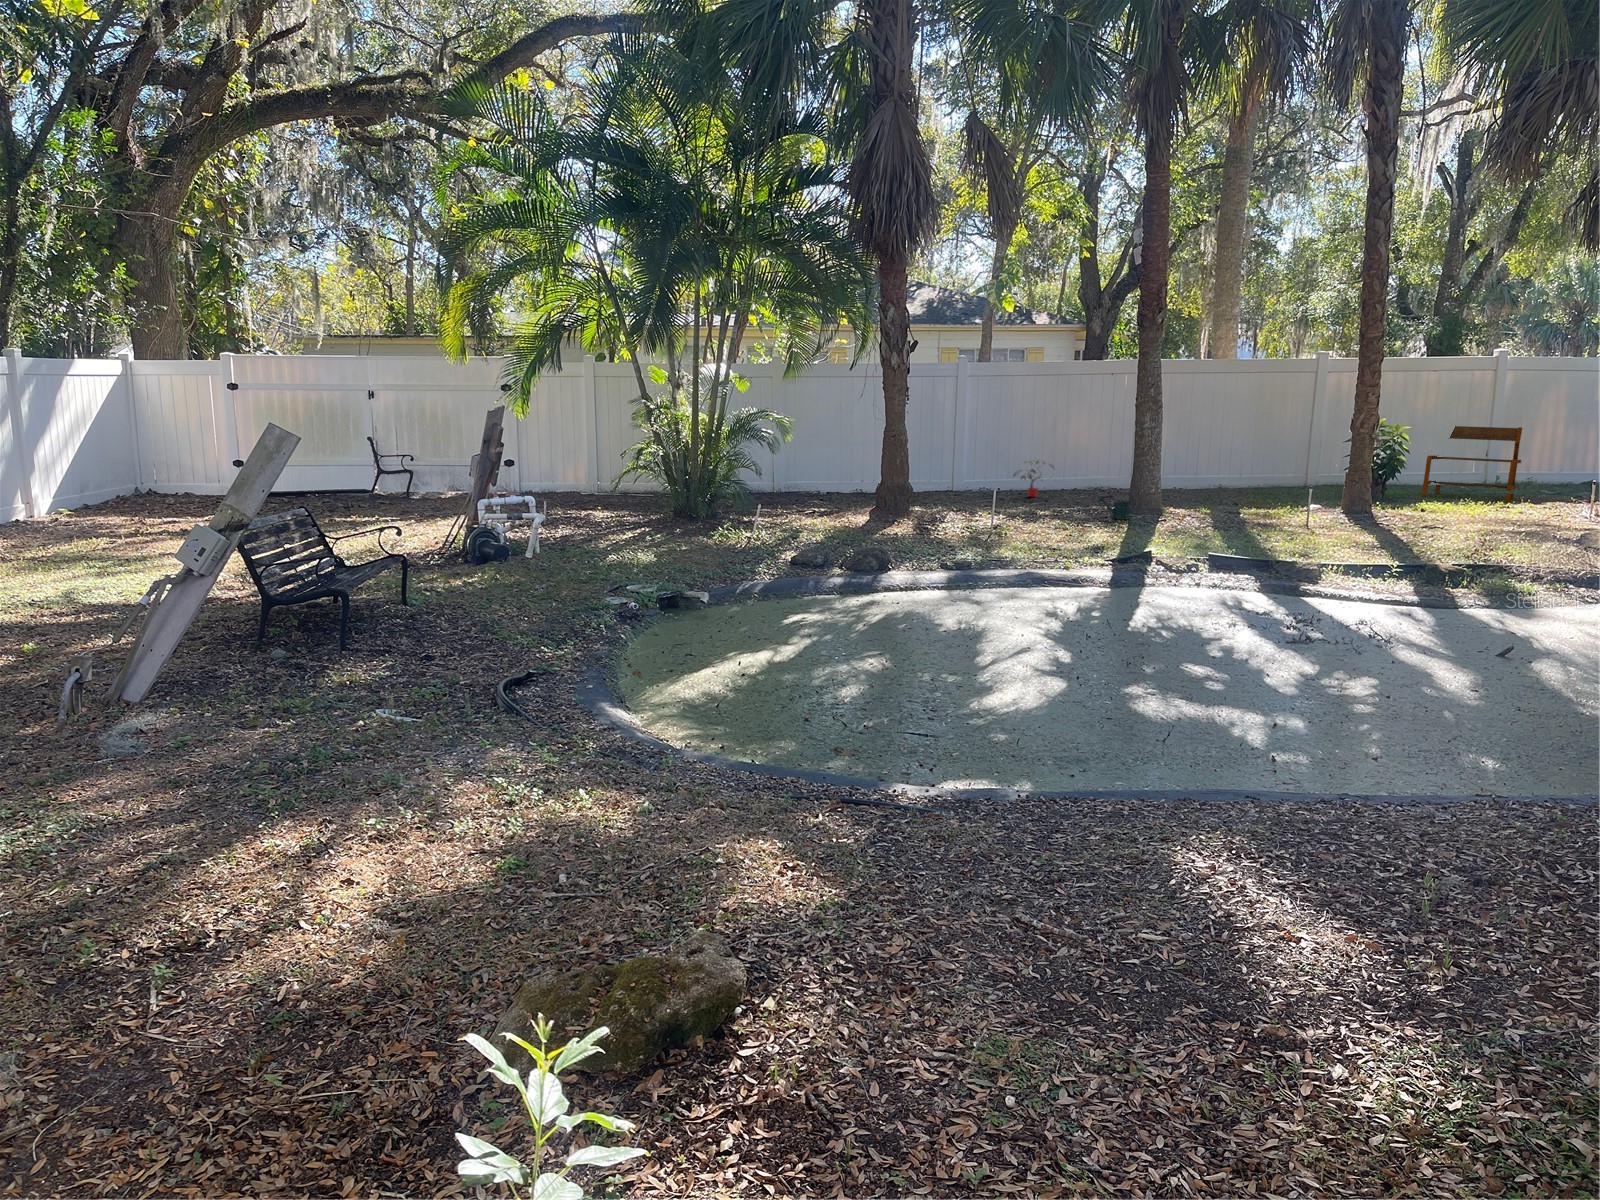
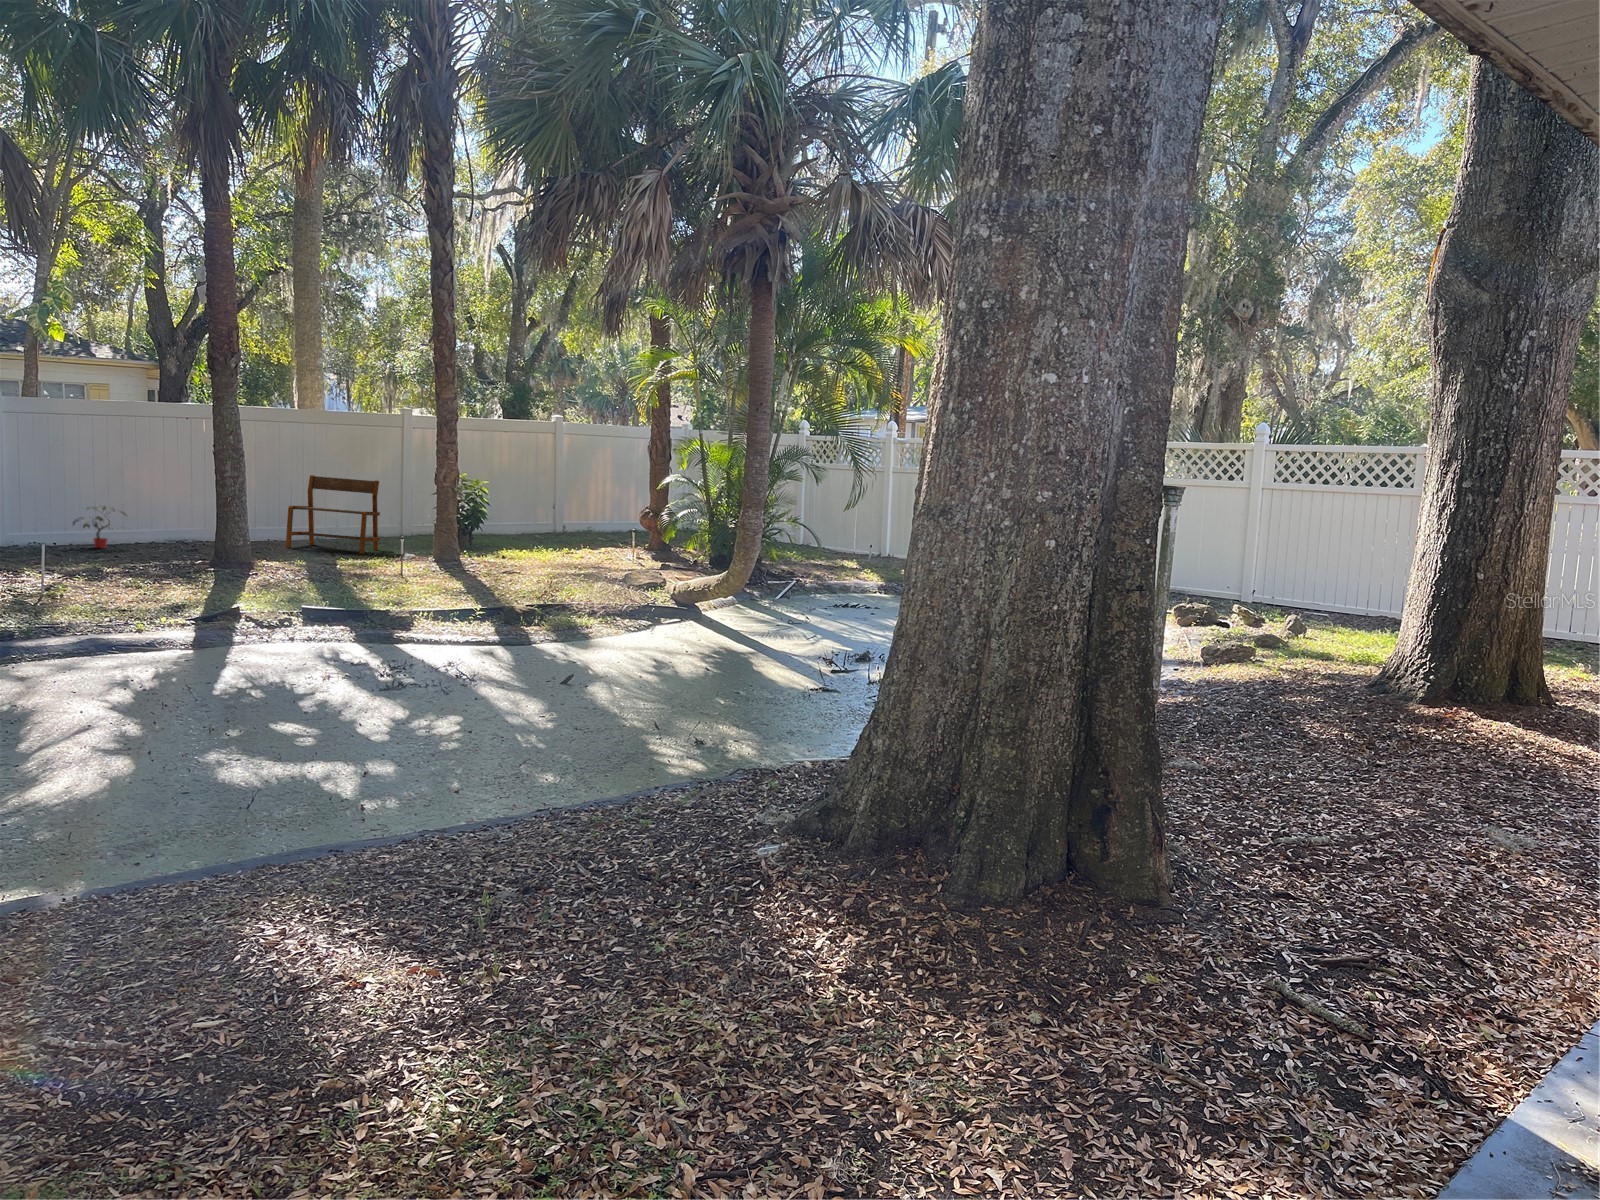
bench: present [1422,426,1522,502] -> present [286,475,380,554]
watering can: present [1098,496,1130,520] -> none [181,547,224,573]

